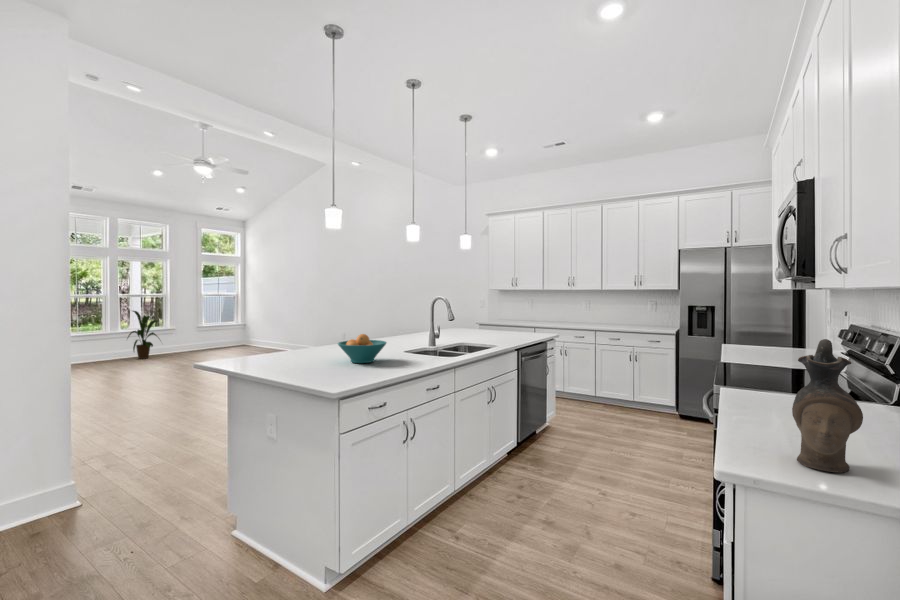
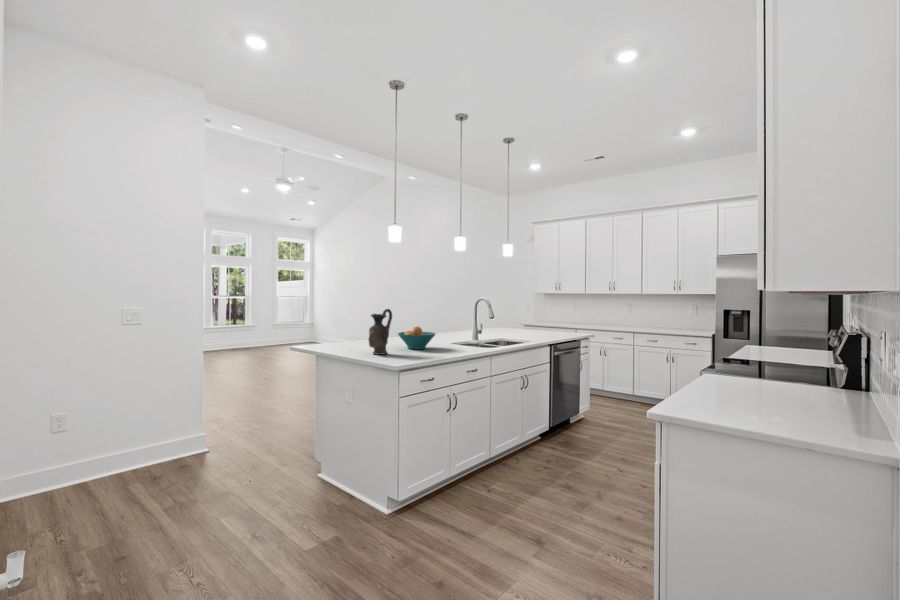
house plant: present [128,311,159,359] -> none [215,309,245,352]
ceramic pitcher: present [792,339,863,472] -> present [368,309,392,355]

